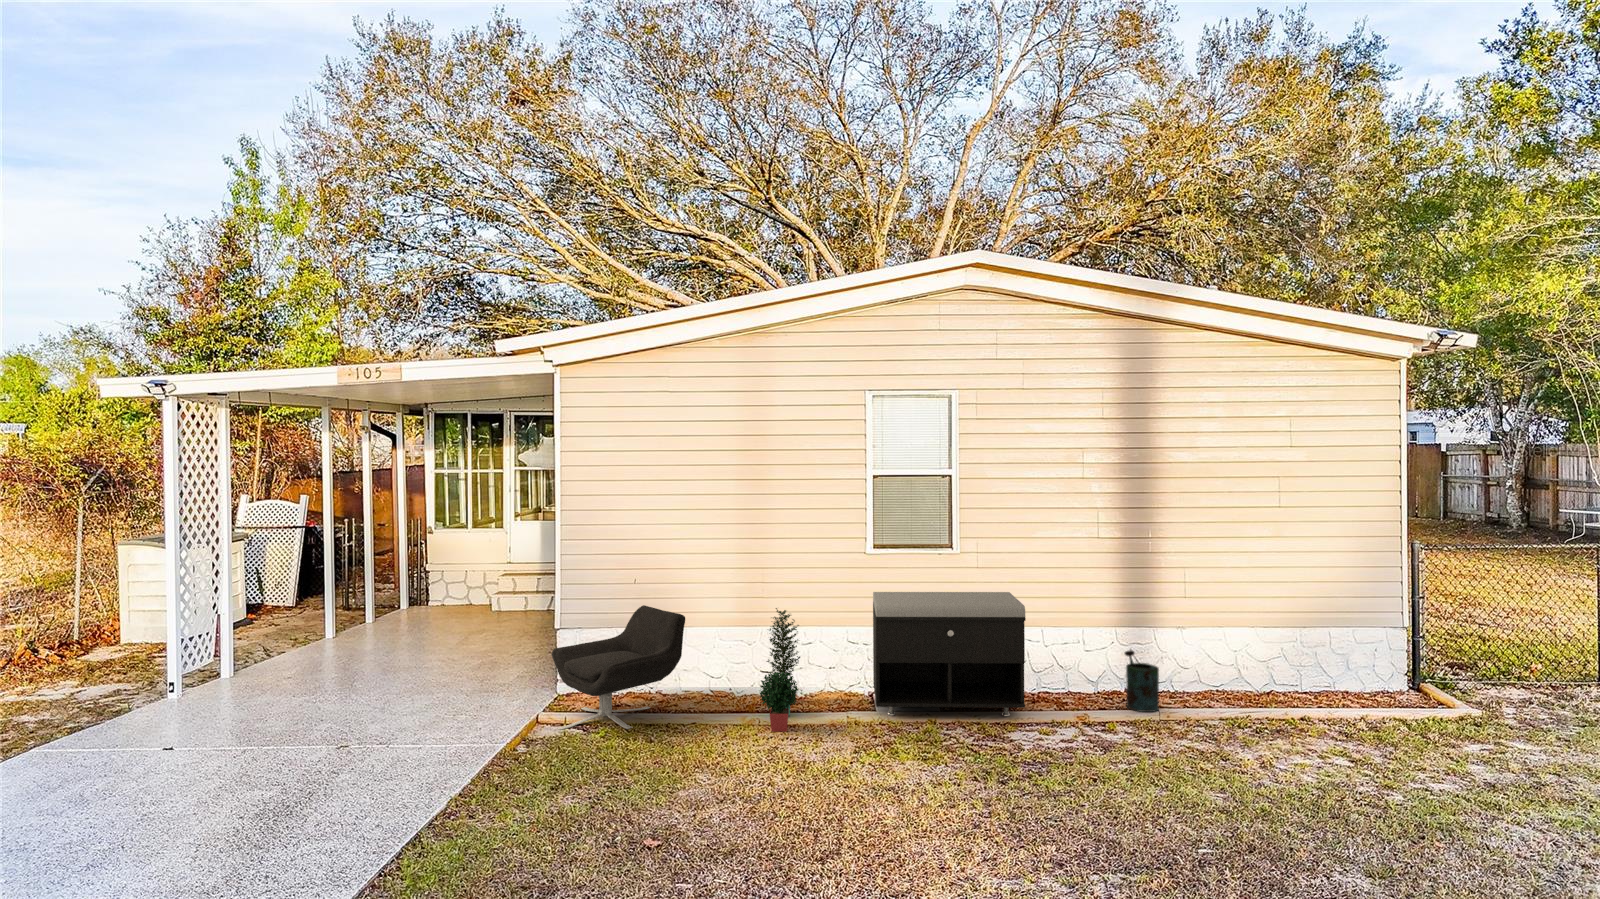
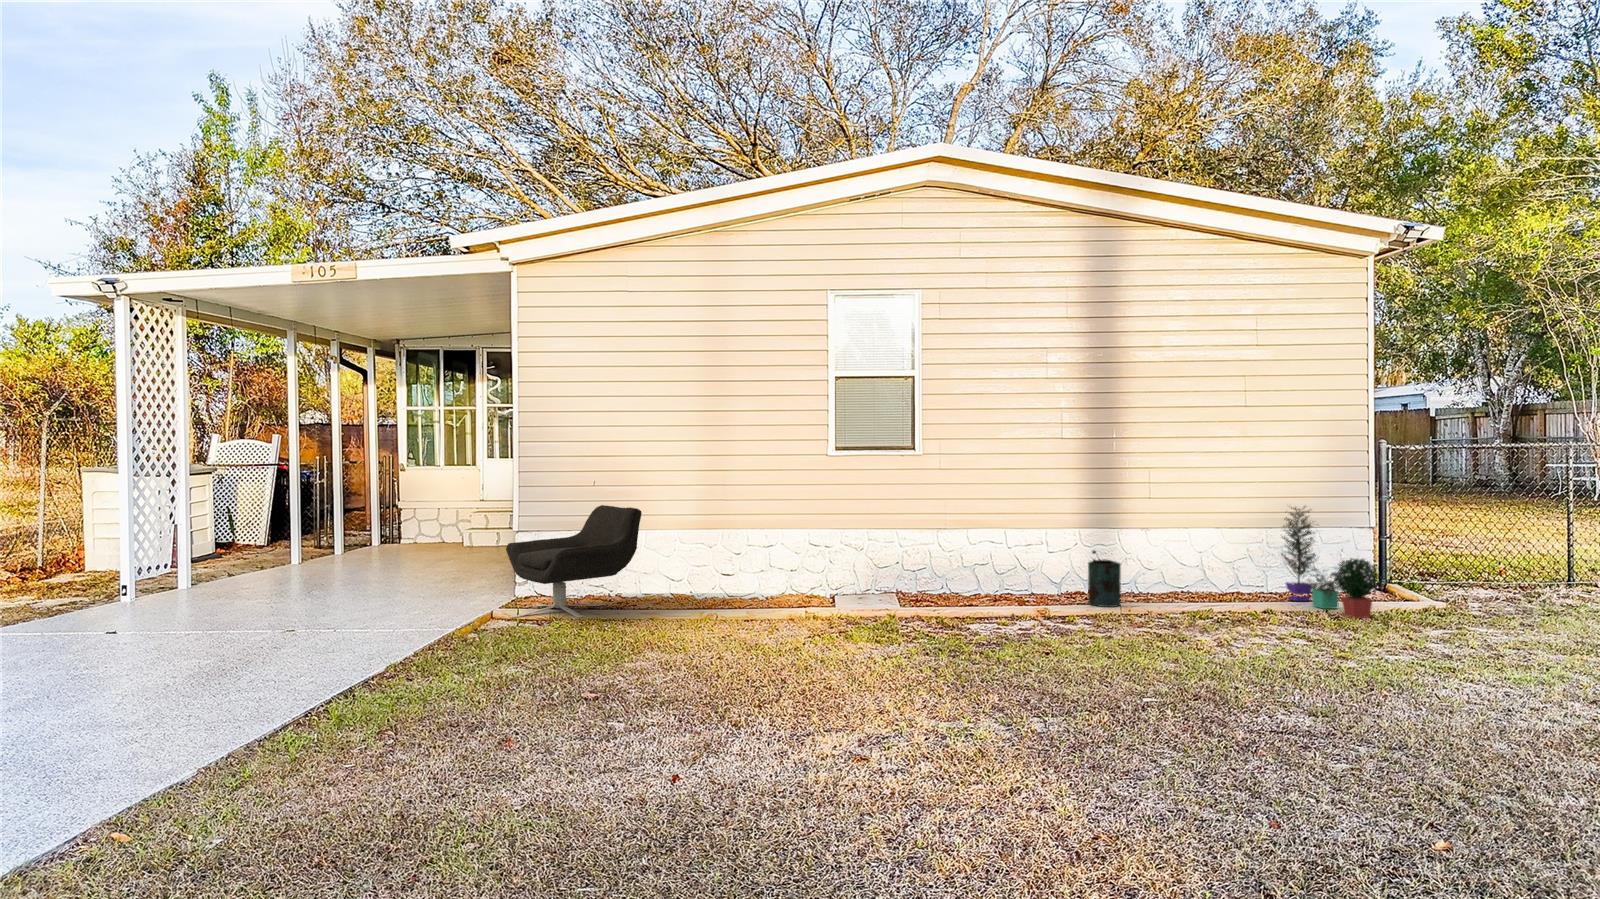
storage bench: present [873,592,1026,717] -> none [833,491,984,610]
potted plant: present [760,608,802,732] -> present [1282,507,1380,618]

